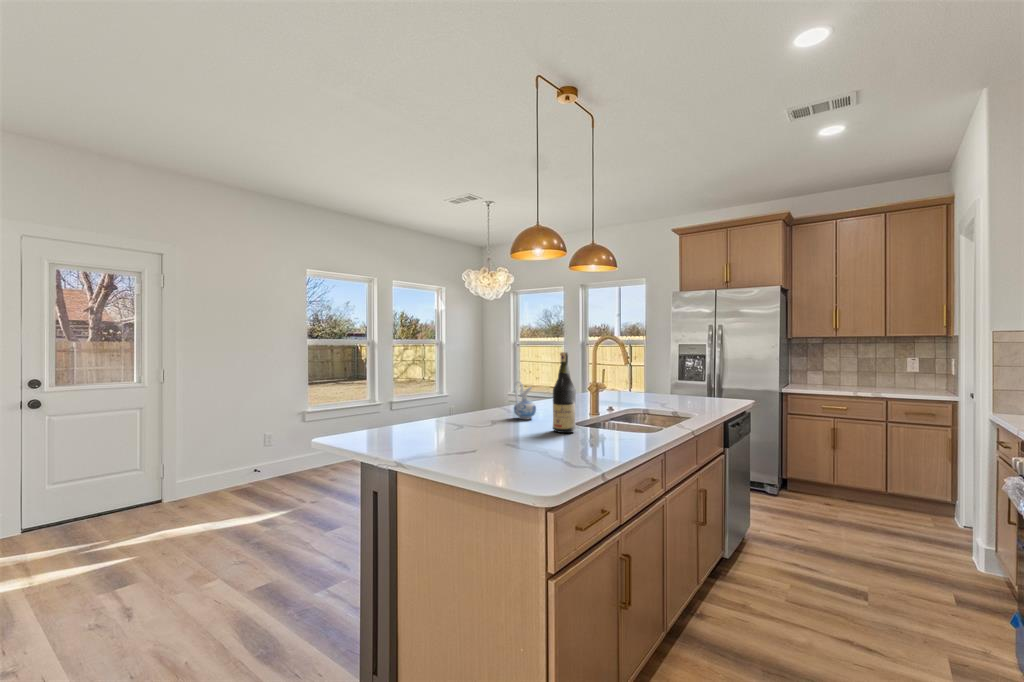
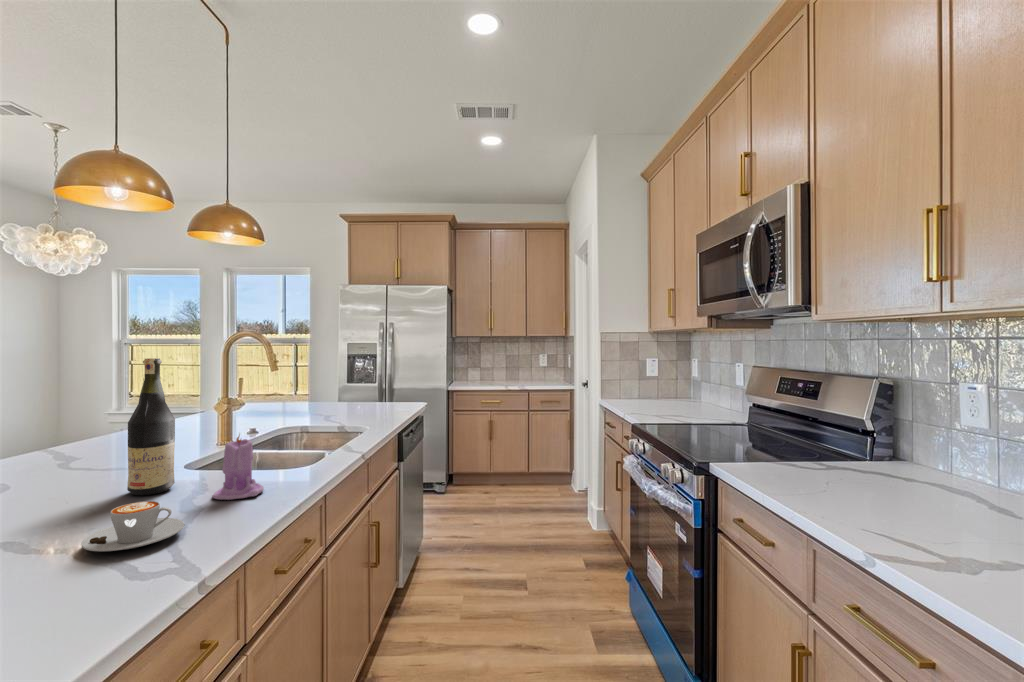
ceramic pitcher: present [514,381,536,419] -> none [54,409,106,475]
candle: none [597,400,626,442] -> present [212,435,264,500]
coffee cup: none [545,431,589,453] -> present [81,501,184,551]

